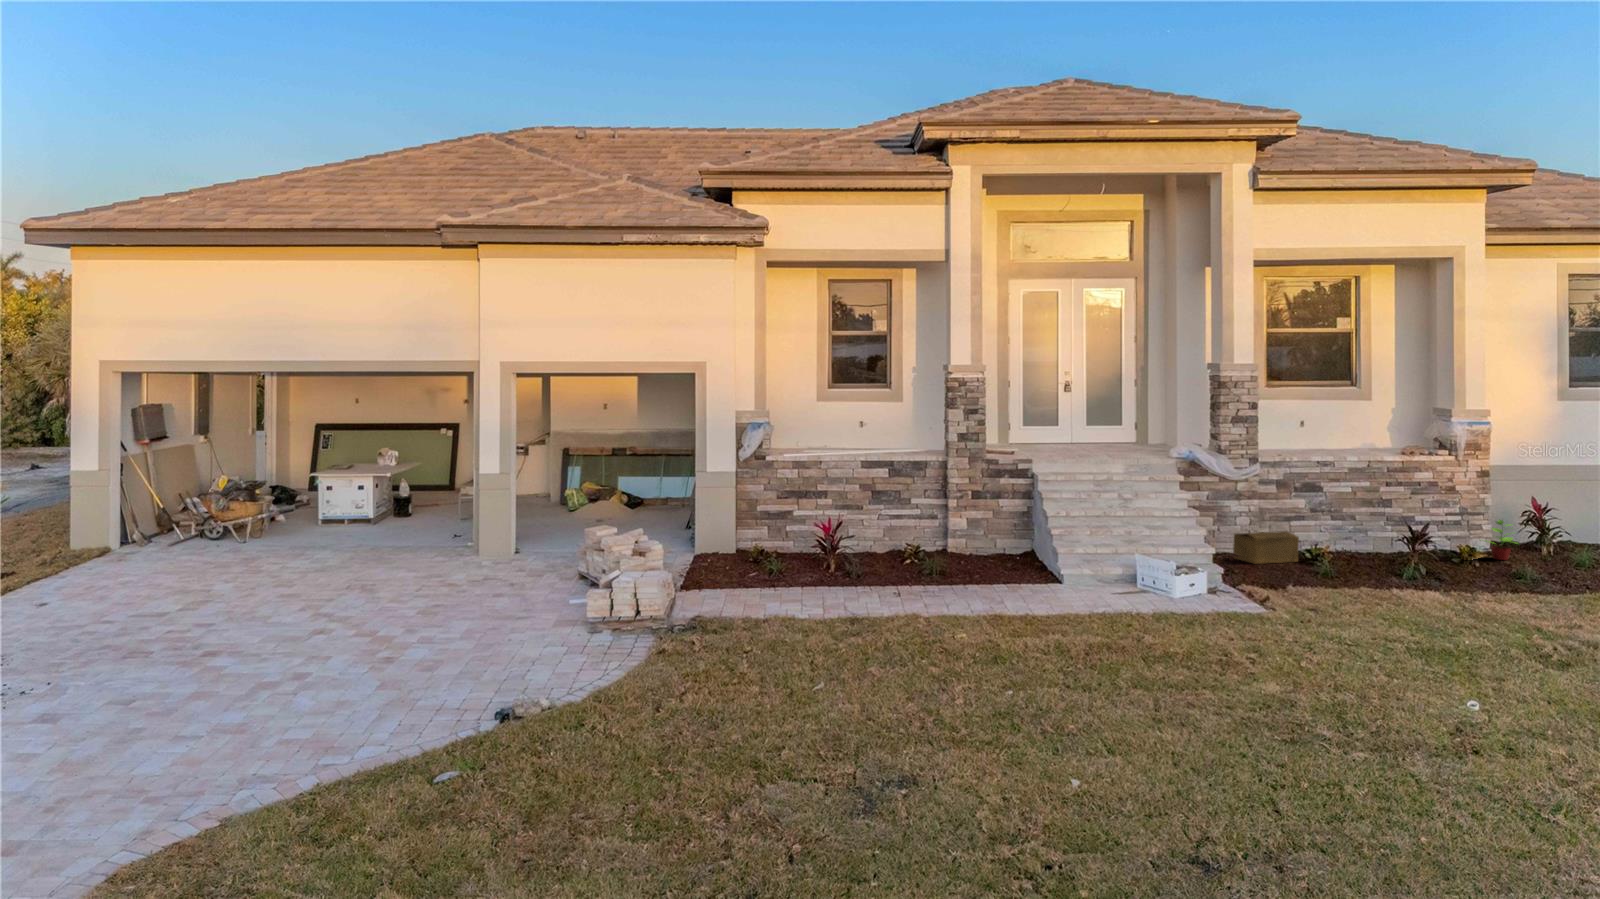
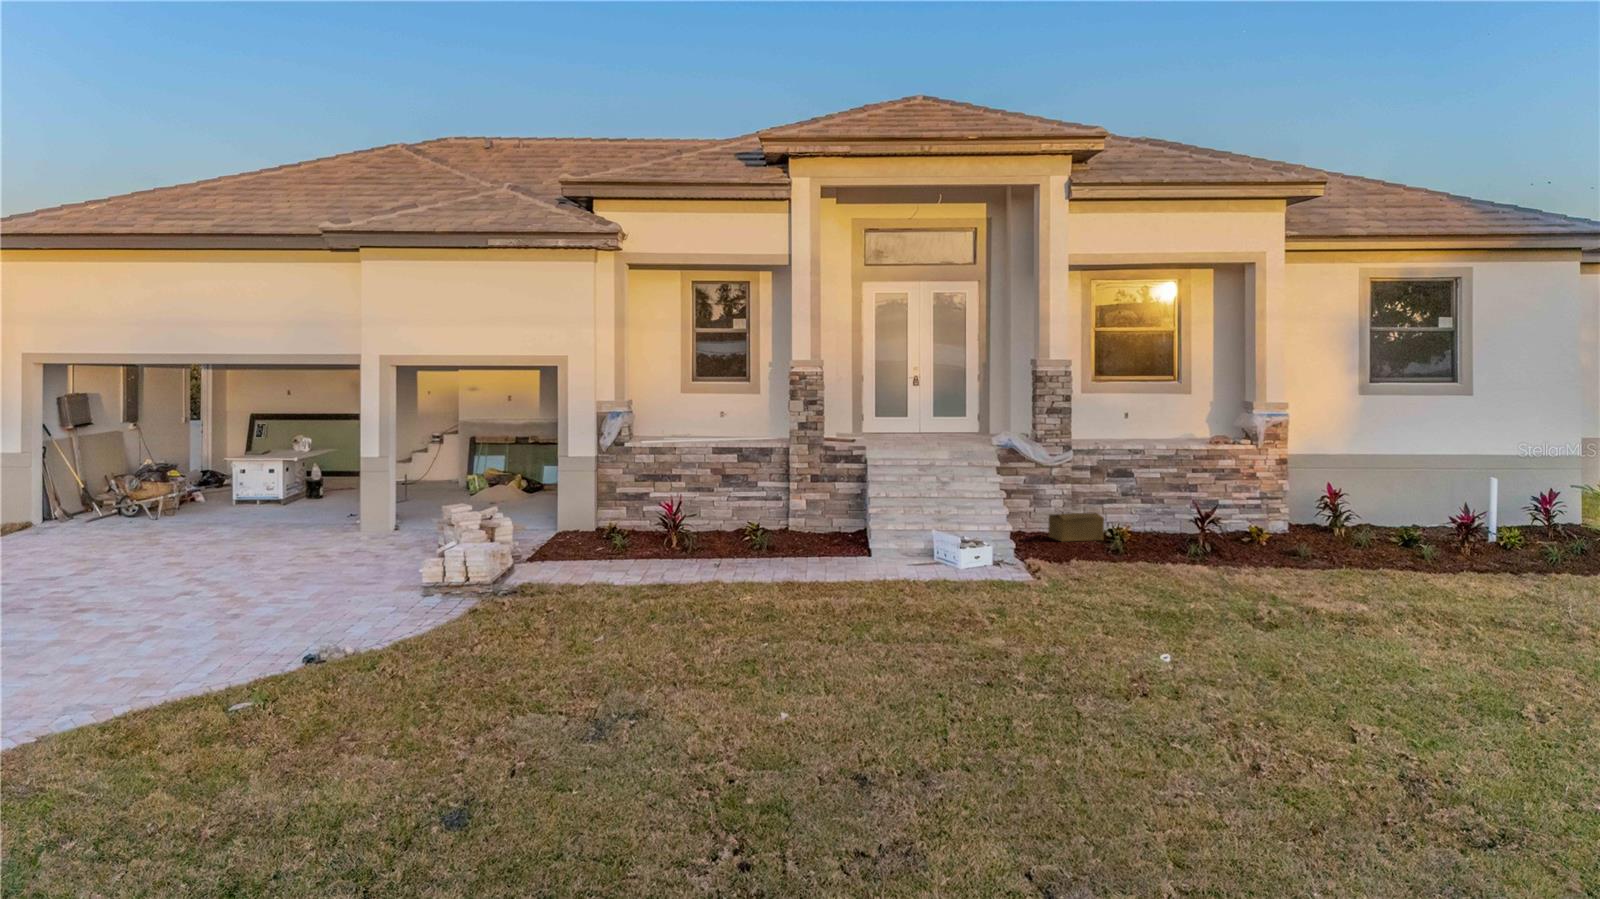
potted plant: present [1486,520,1513,560] -> none [1271,501,1305,539]

